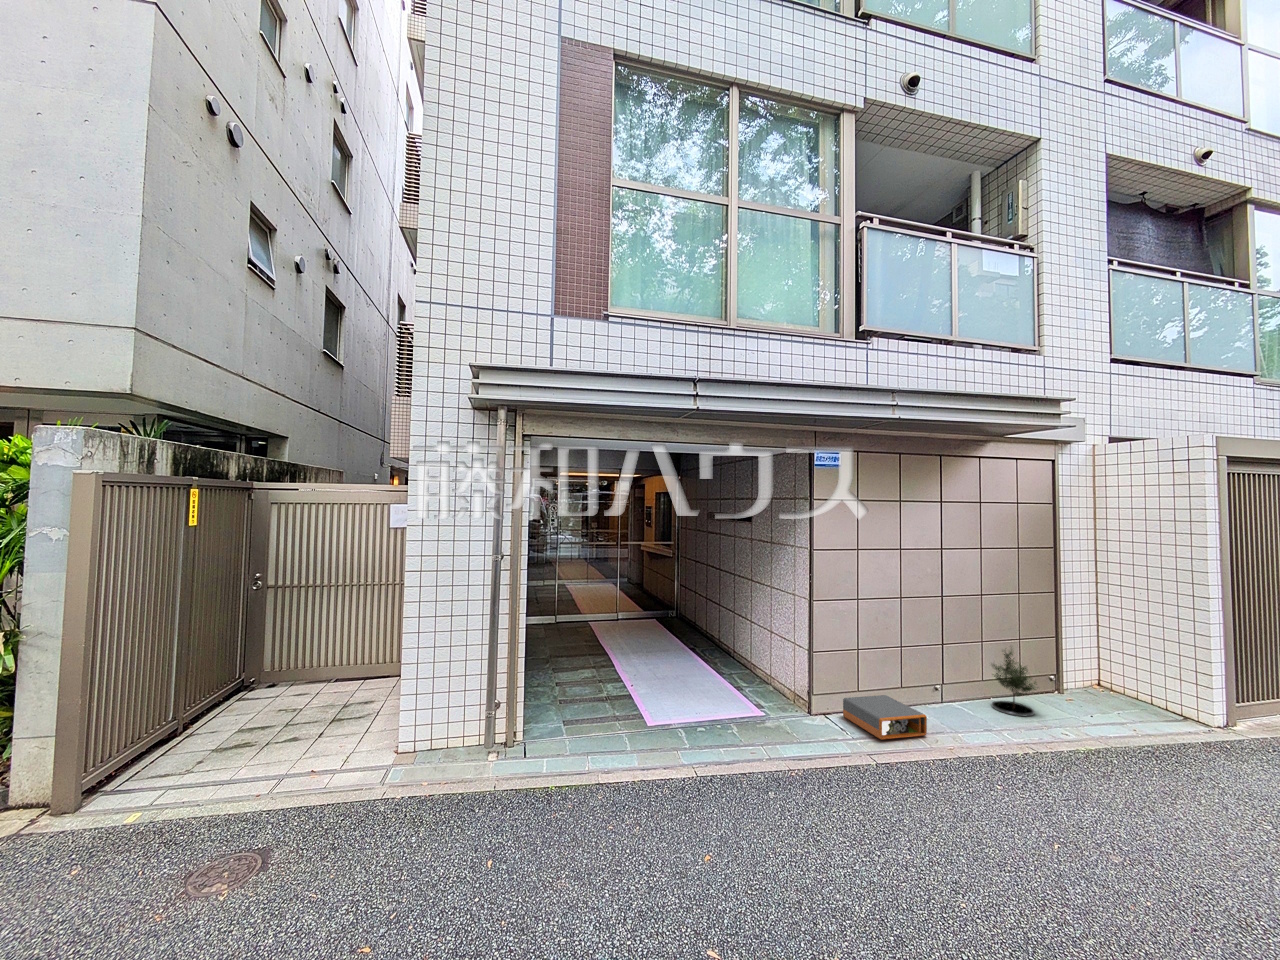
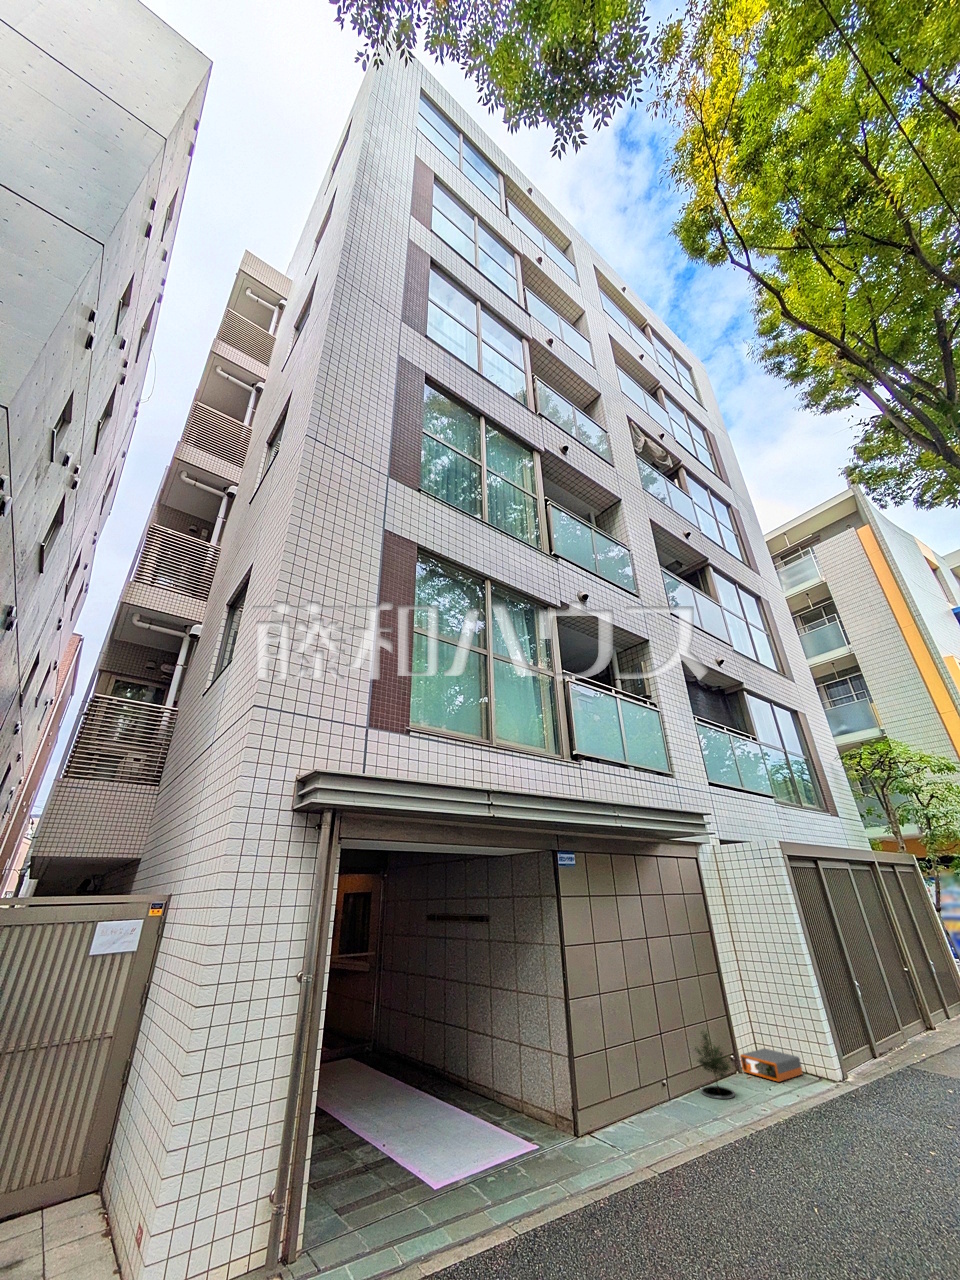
storage box: present [843,695,927,740] -> present [740,1049,803,1082]

